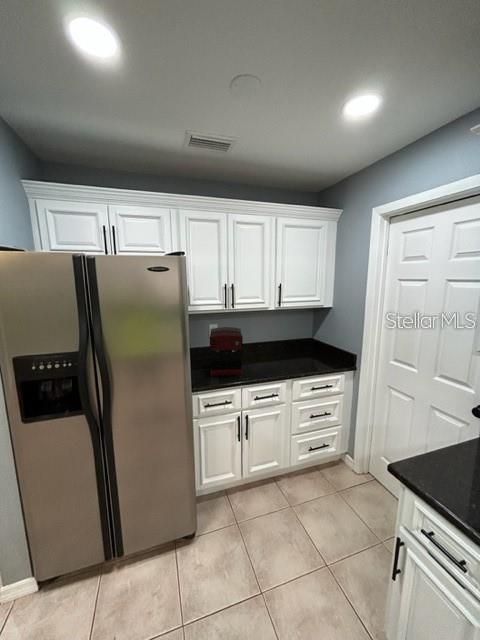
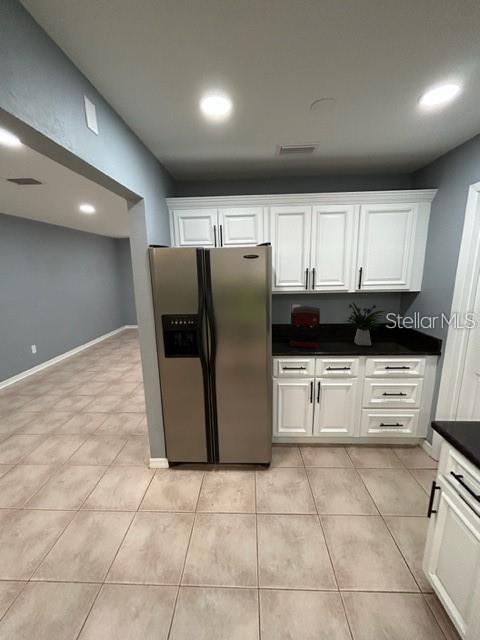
flower arrangement: none [262,320,306,366] -> present [347,302,385,345]

